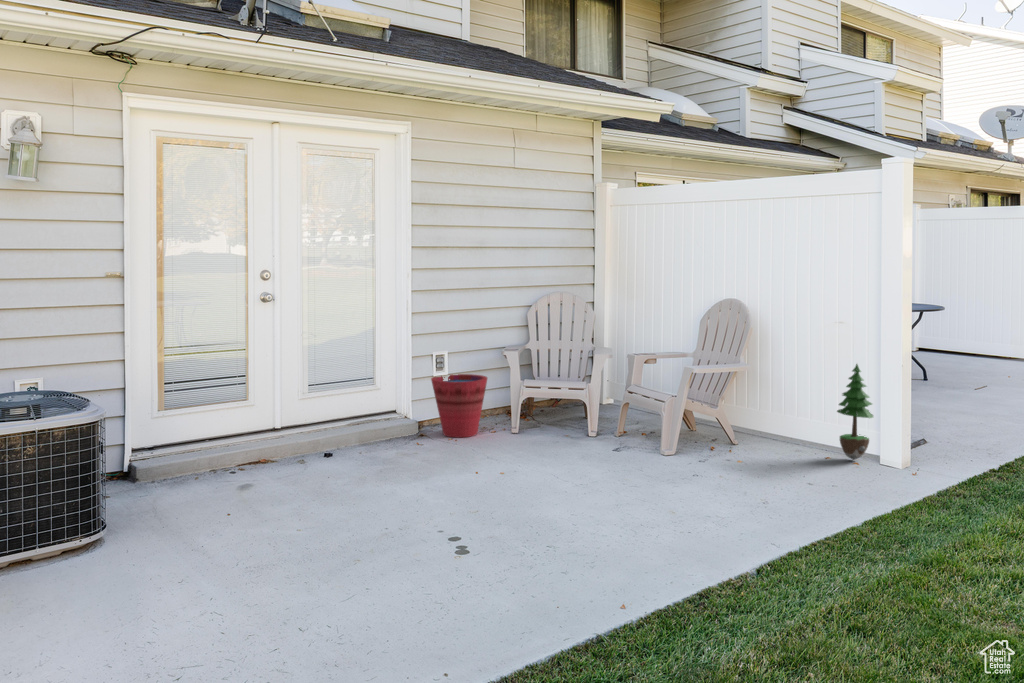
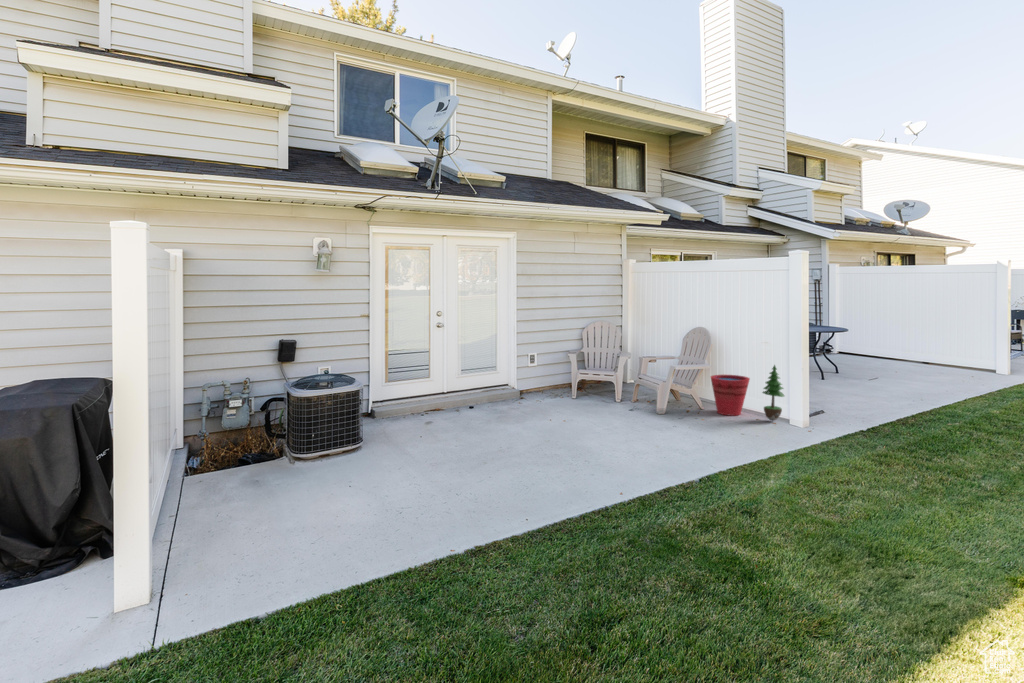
bucket: present [431,374,487,437] -> present [711,375,750,416]

